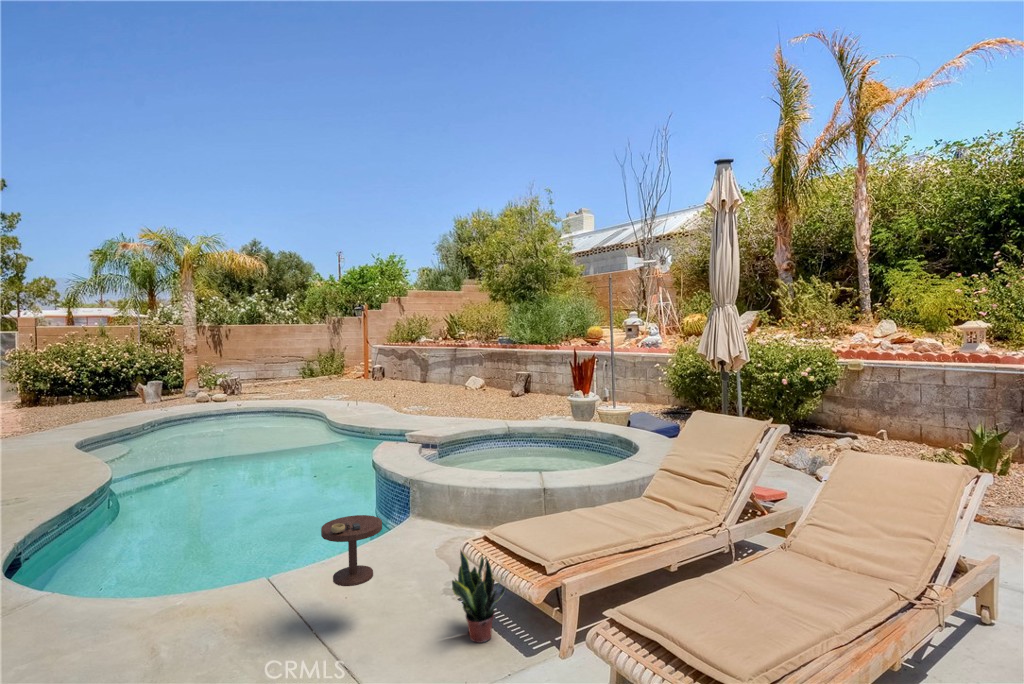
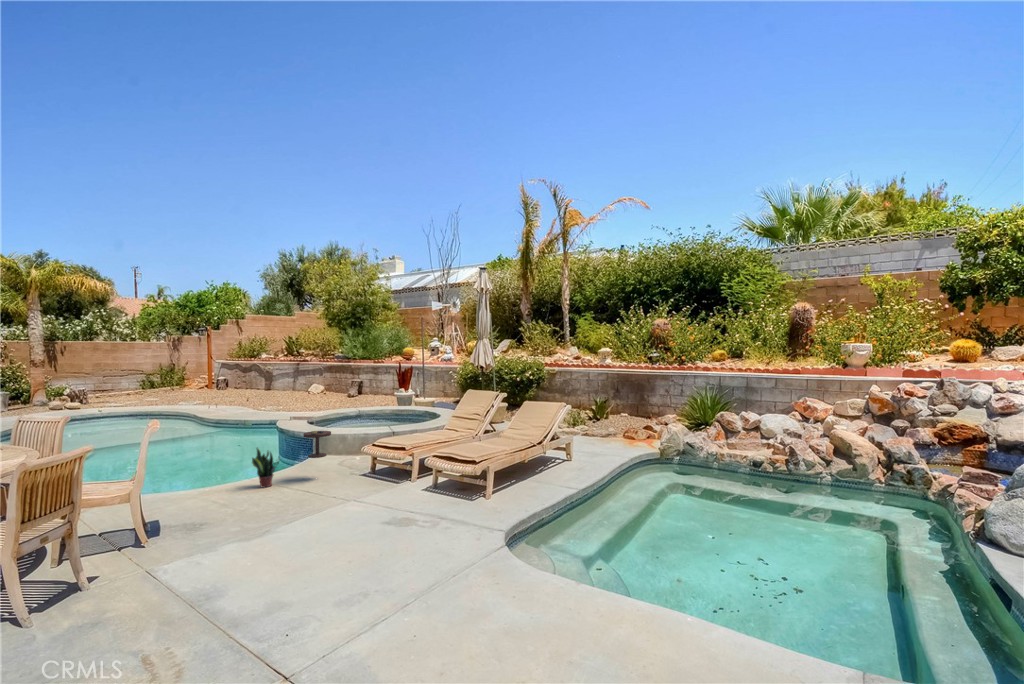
potted plant: present [452,551,506,643] -> present [252,449,276,488]

